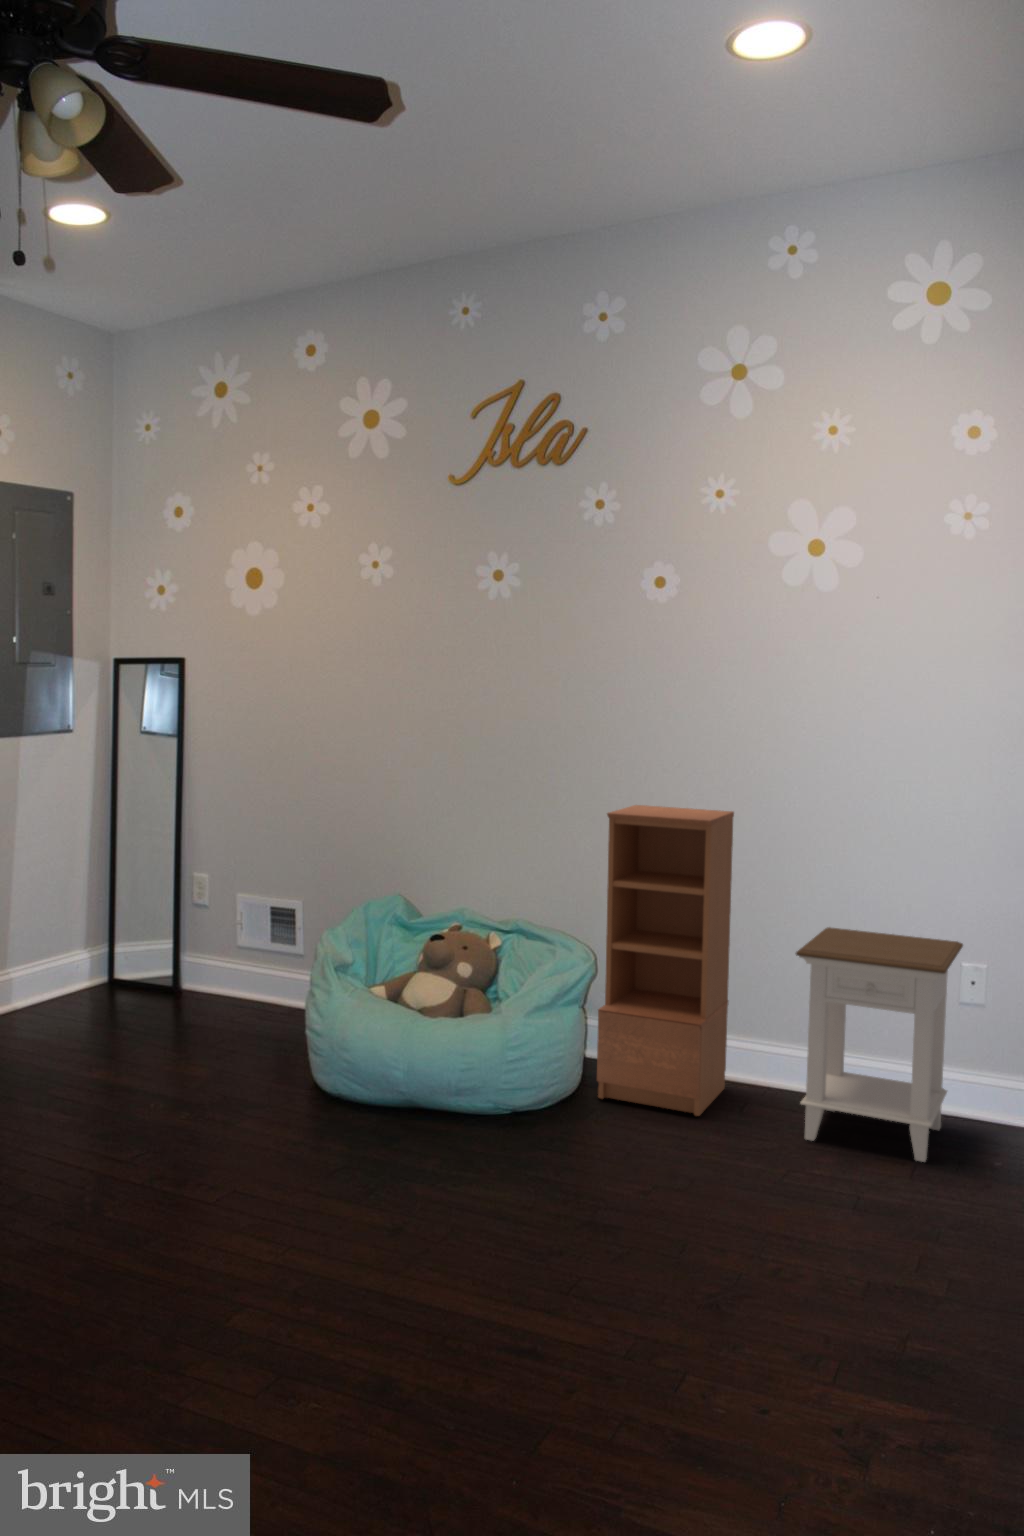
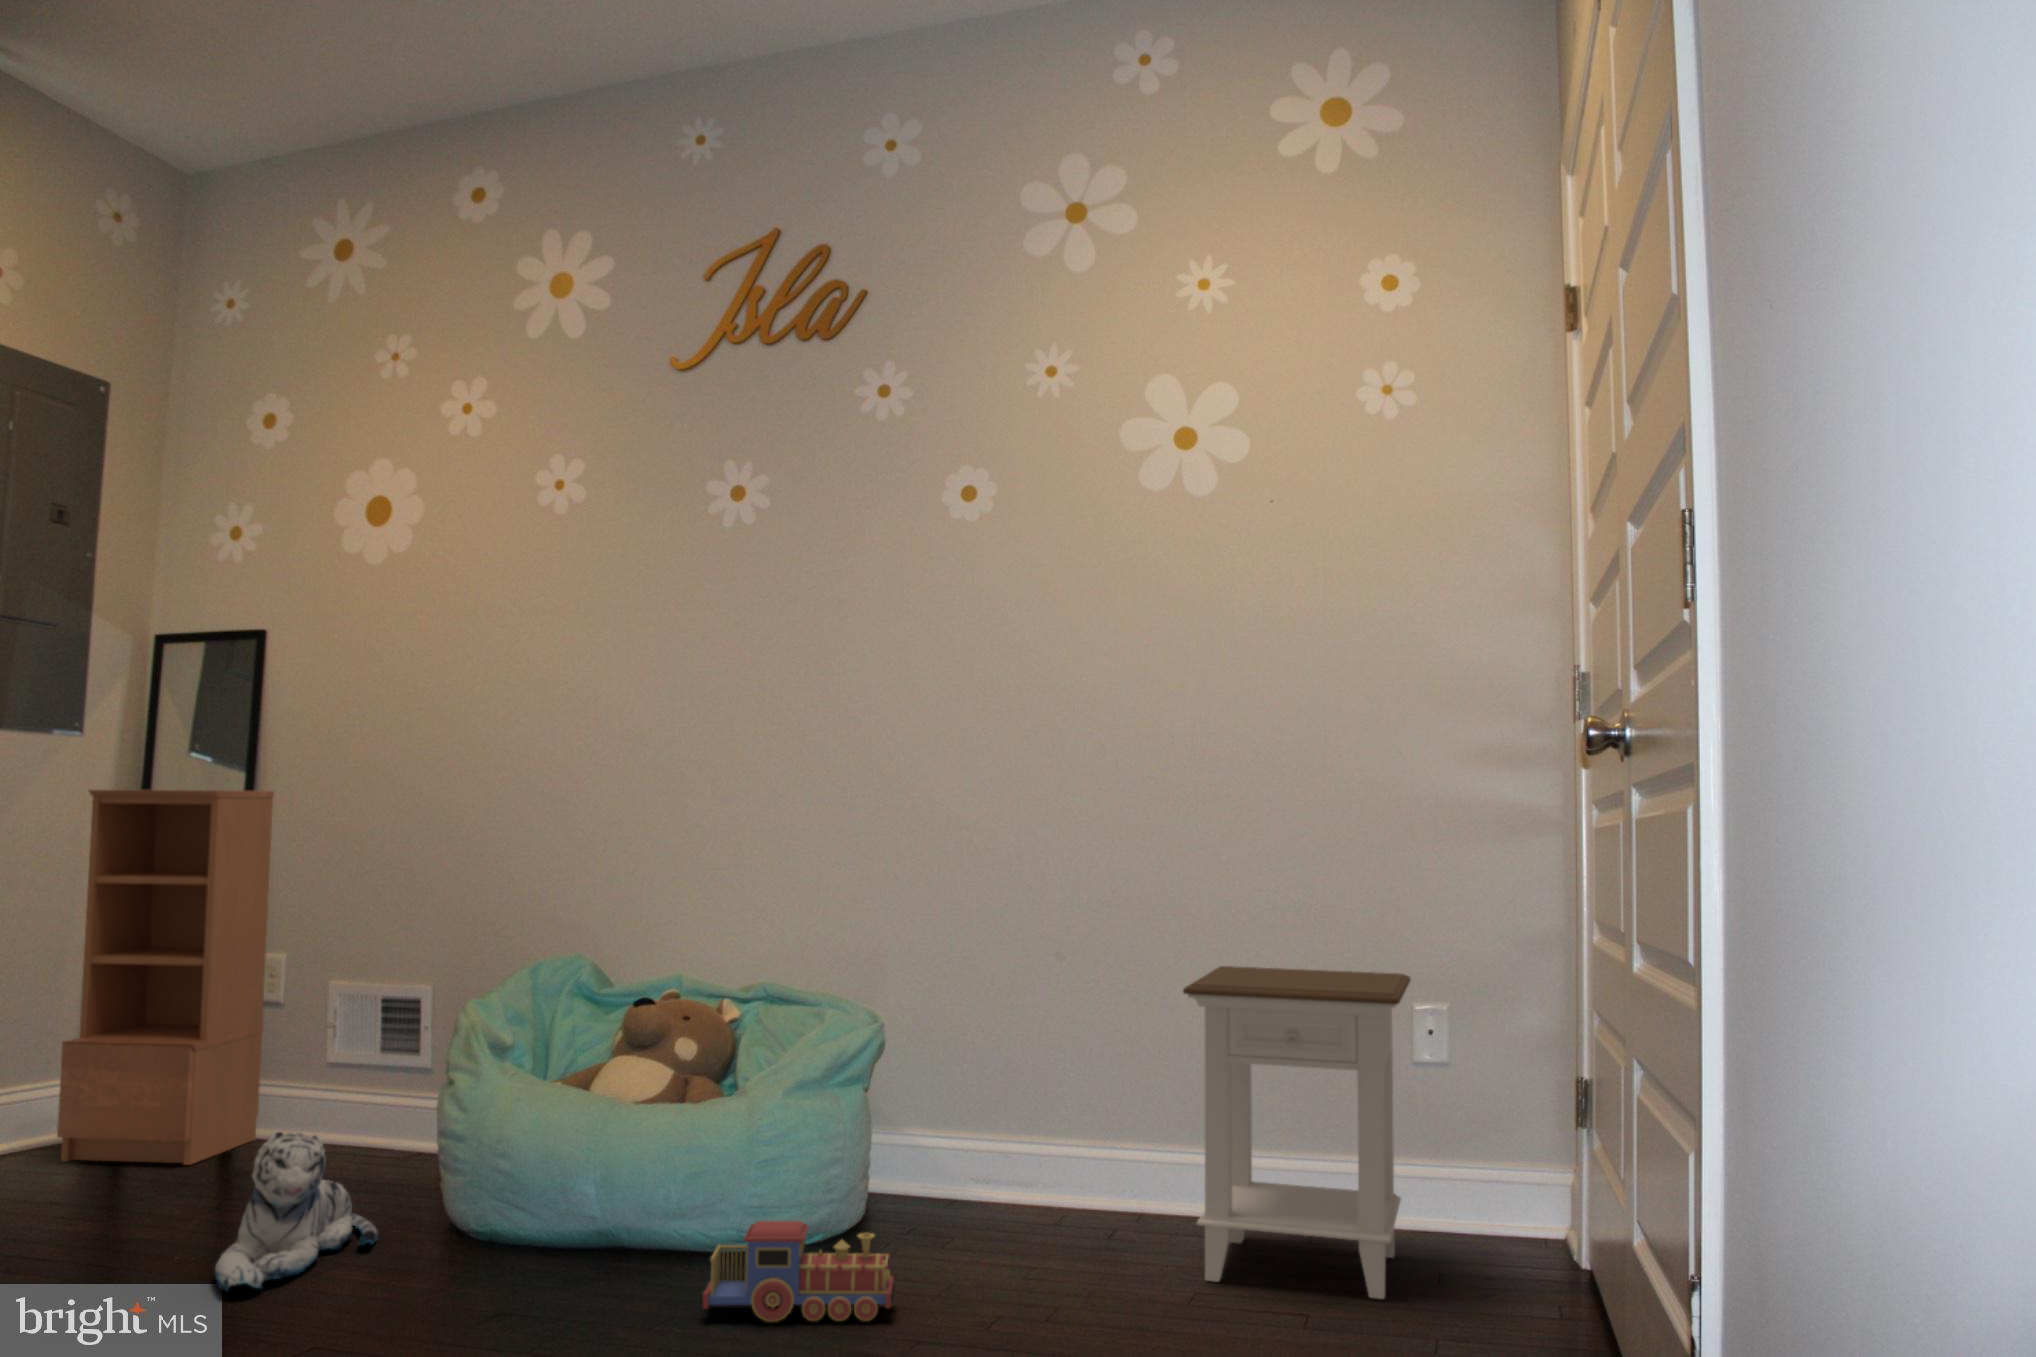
bookcase: present [597,805,734,1116] -> present [57,790,274,1165]
plush toy: none [190,1011,280,1107] -> present [215,1132,378,1291]
toy train: none [479,1088,600,1154] -> present [701,1221,895,1322]

